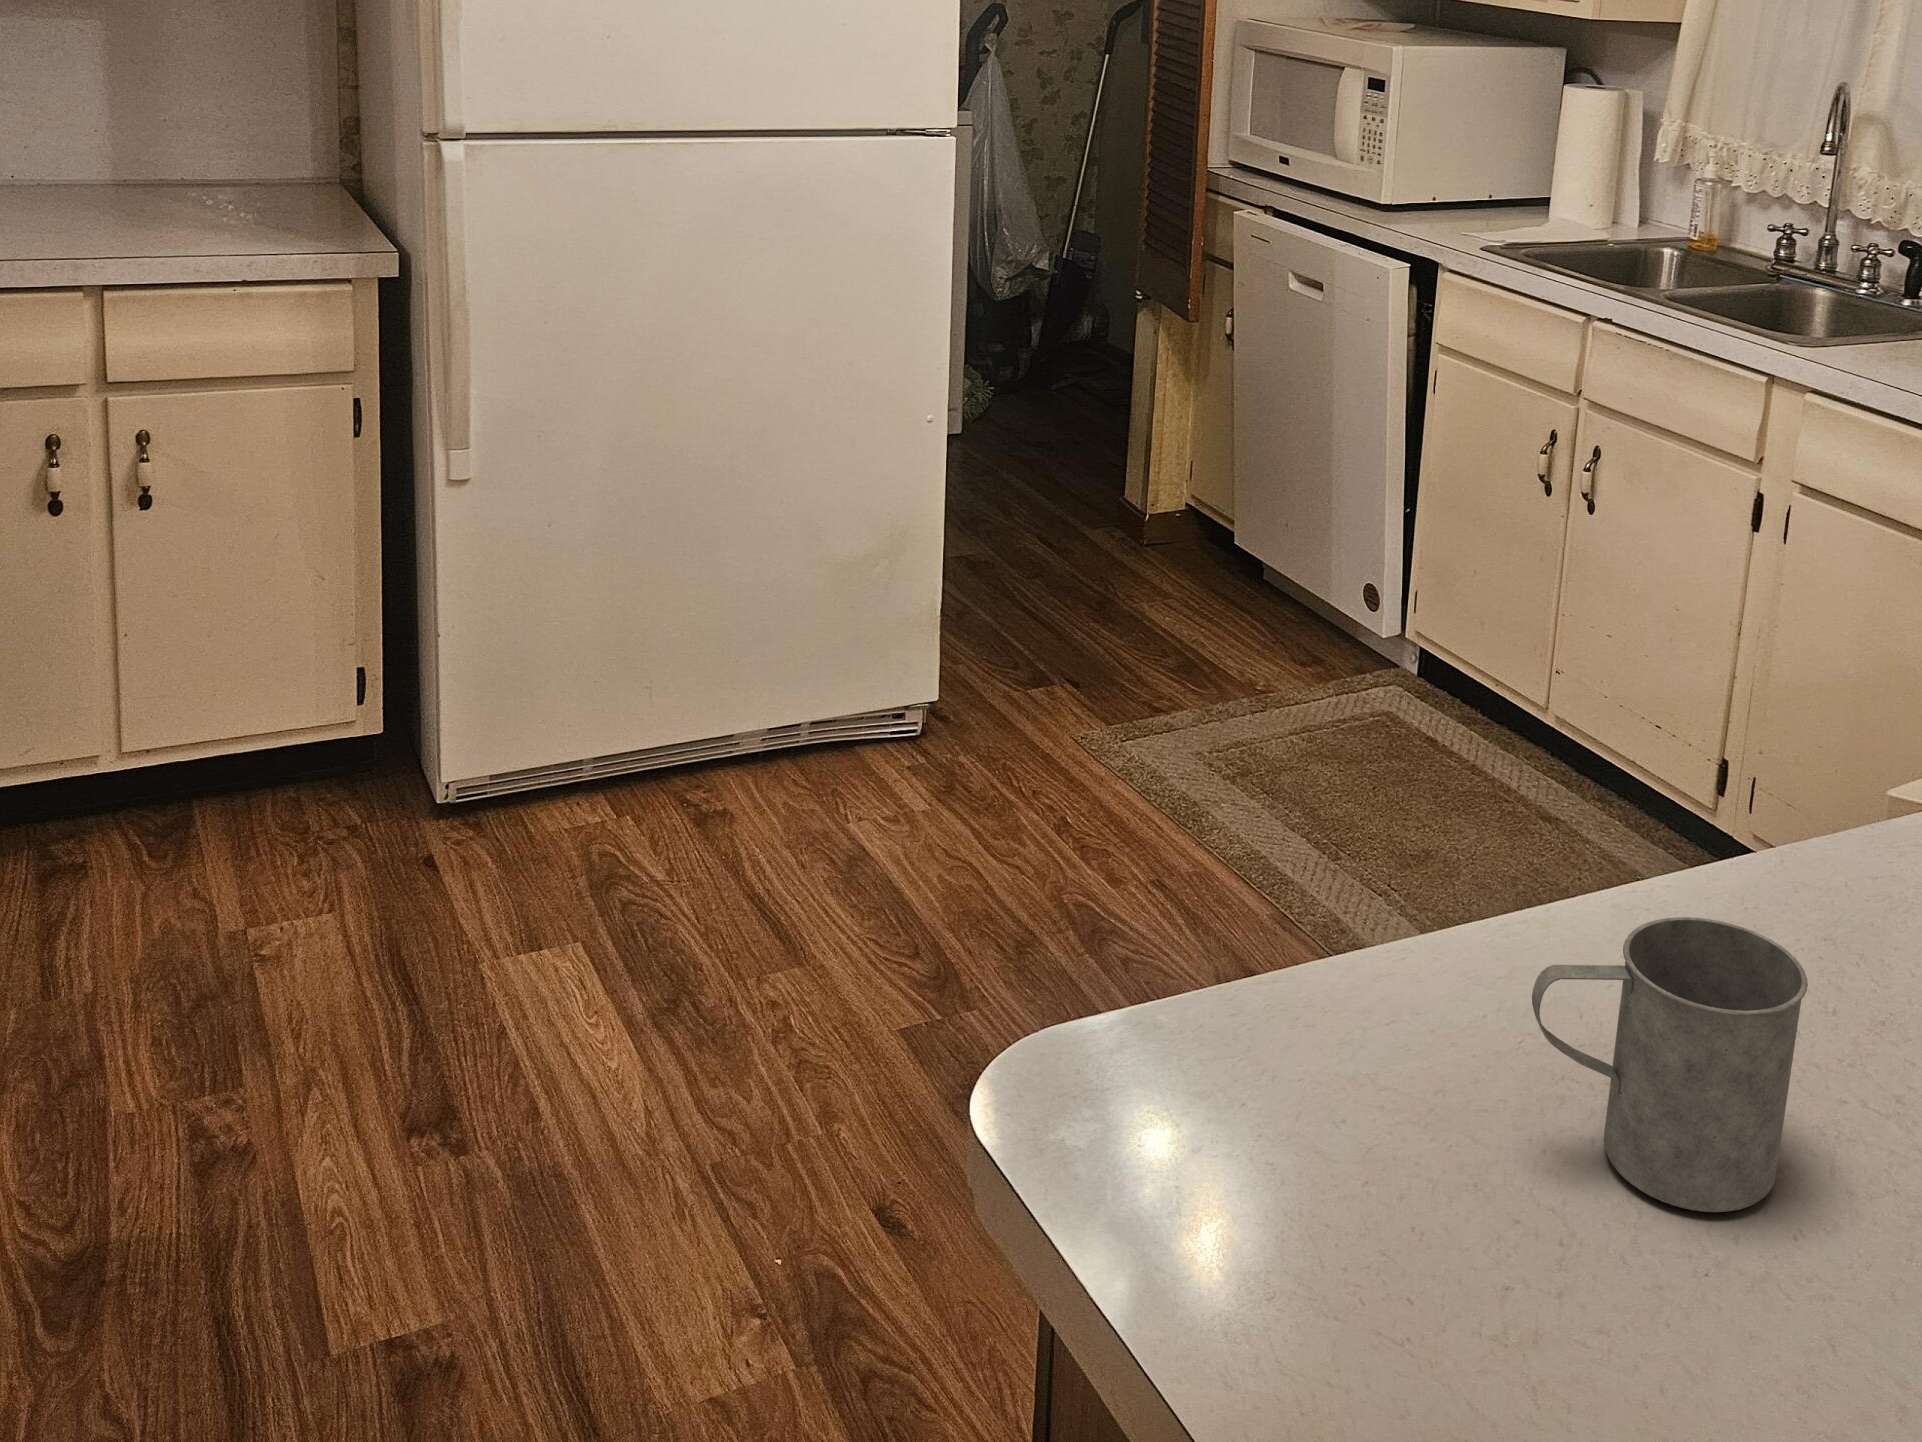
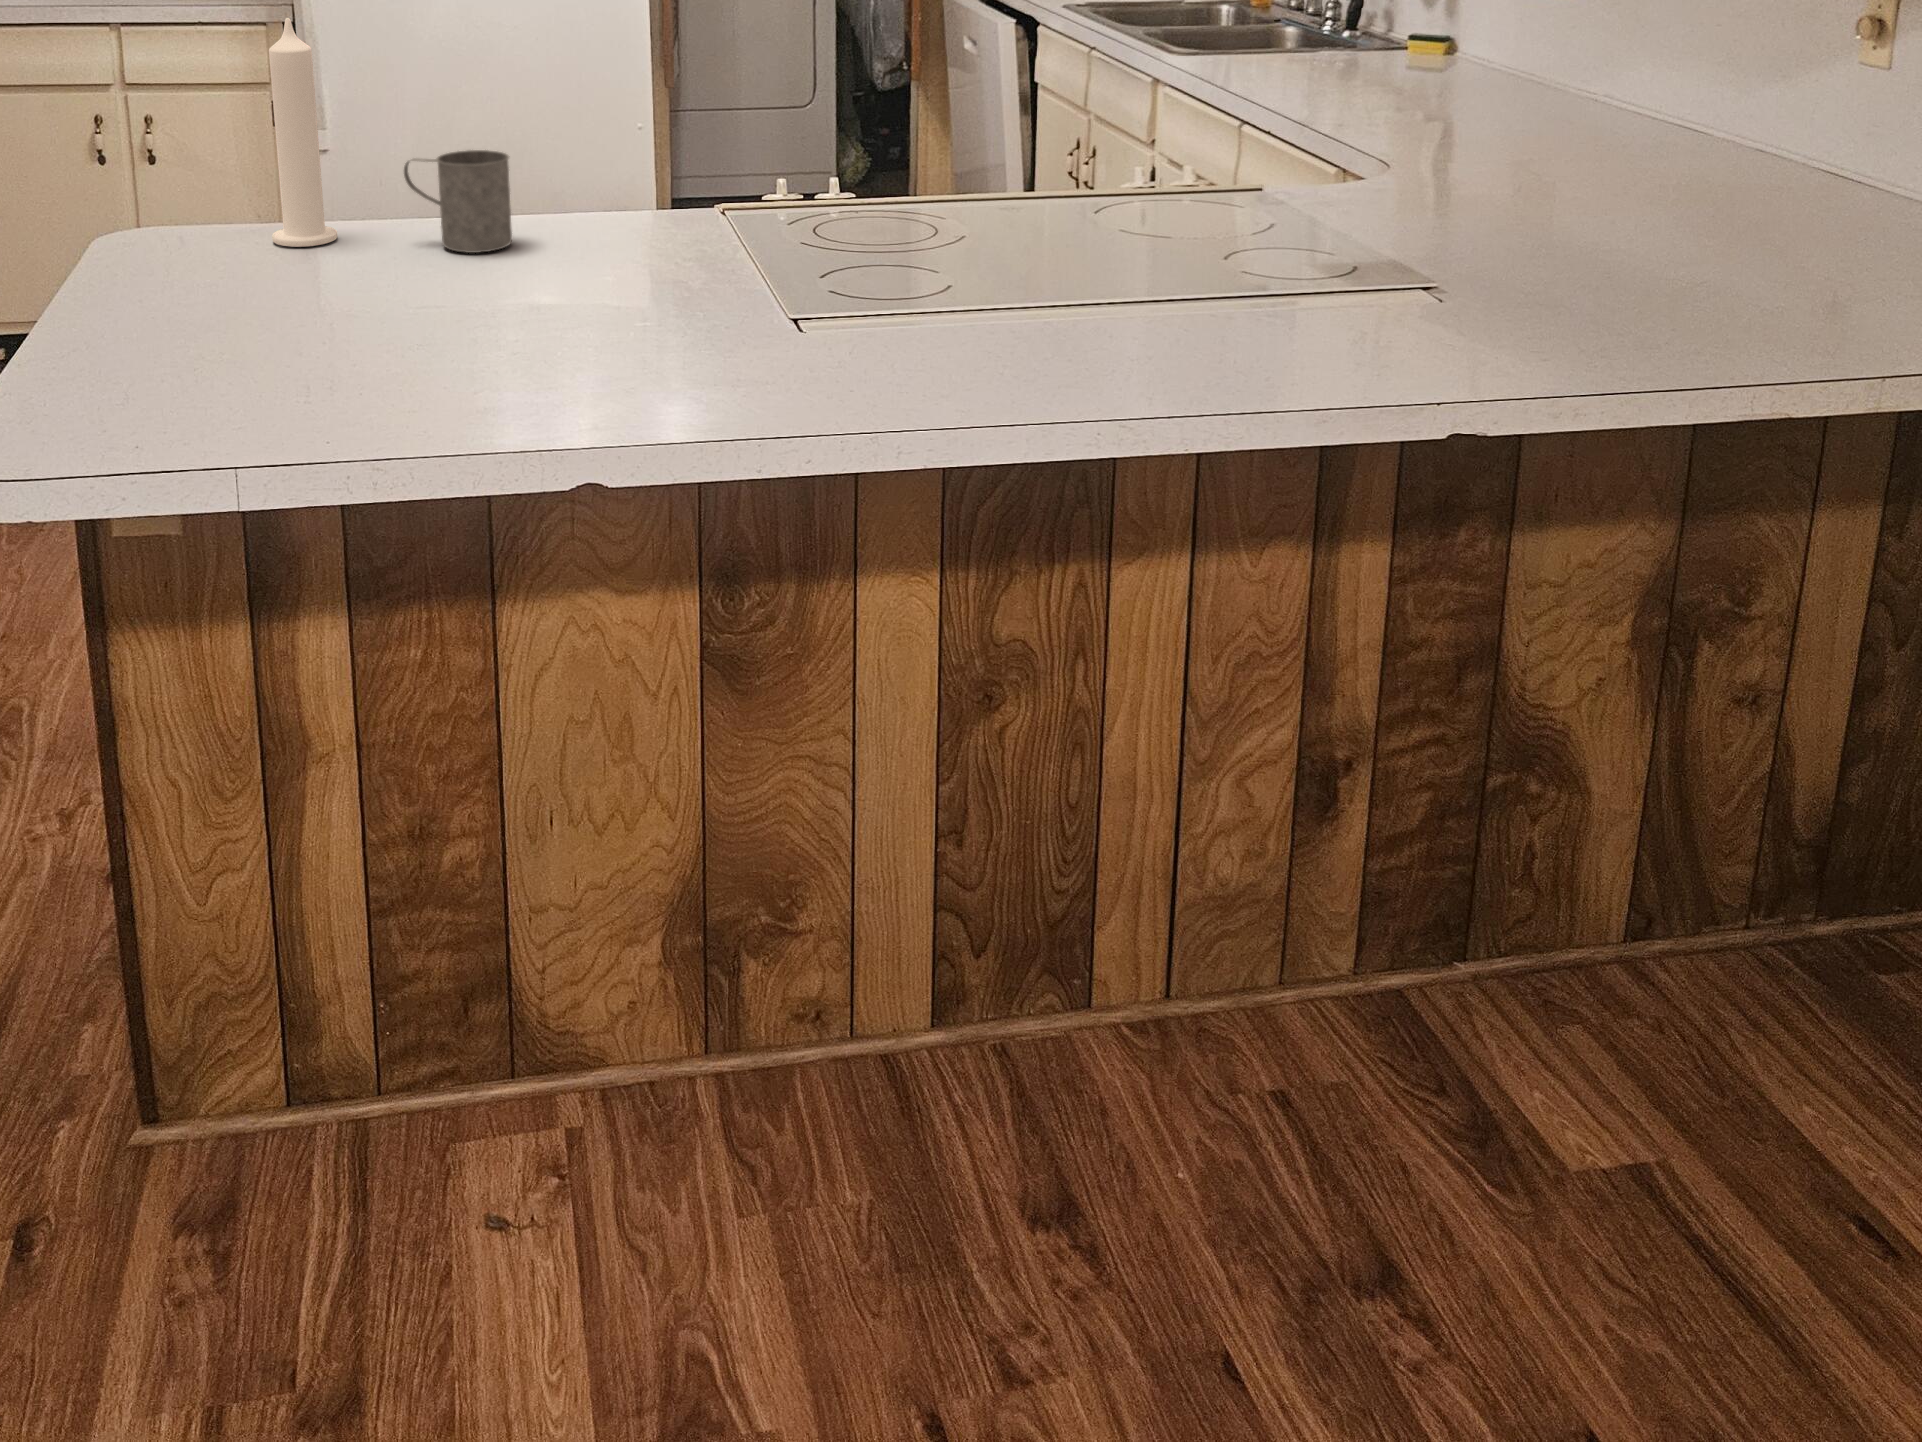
candle: none [1180,645,1351,1232] -> present [269,18,337,247]

